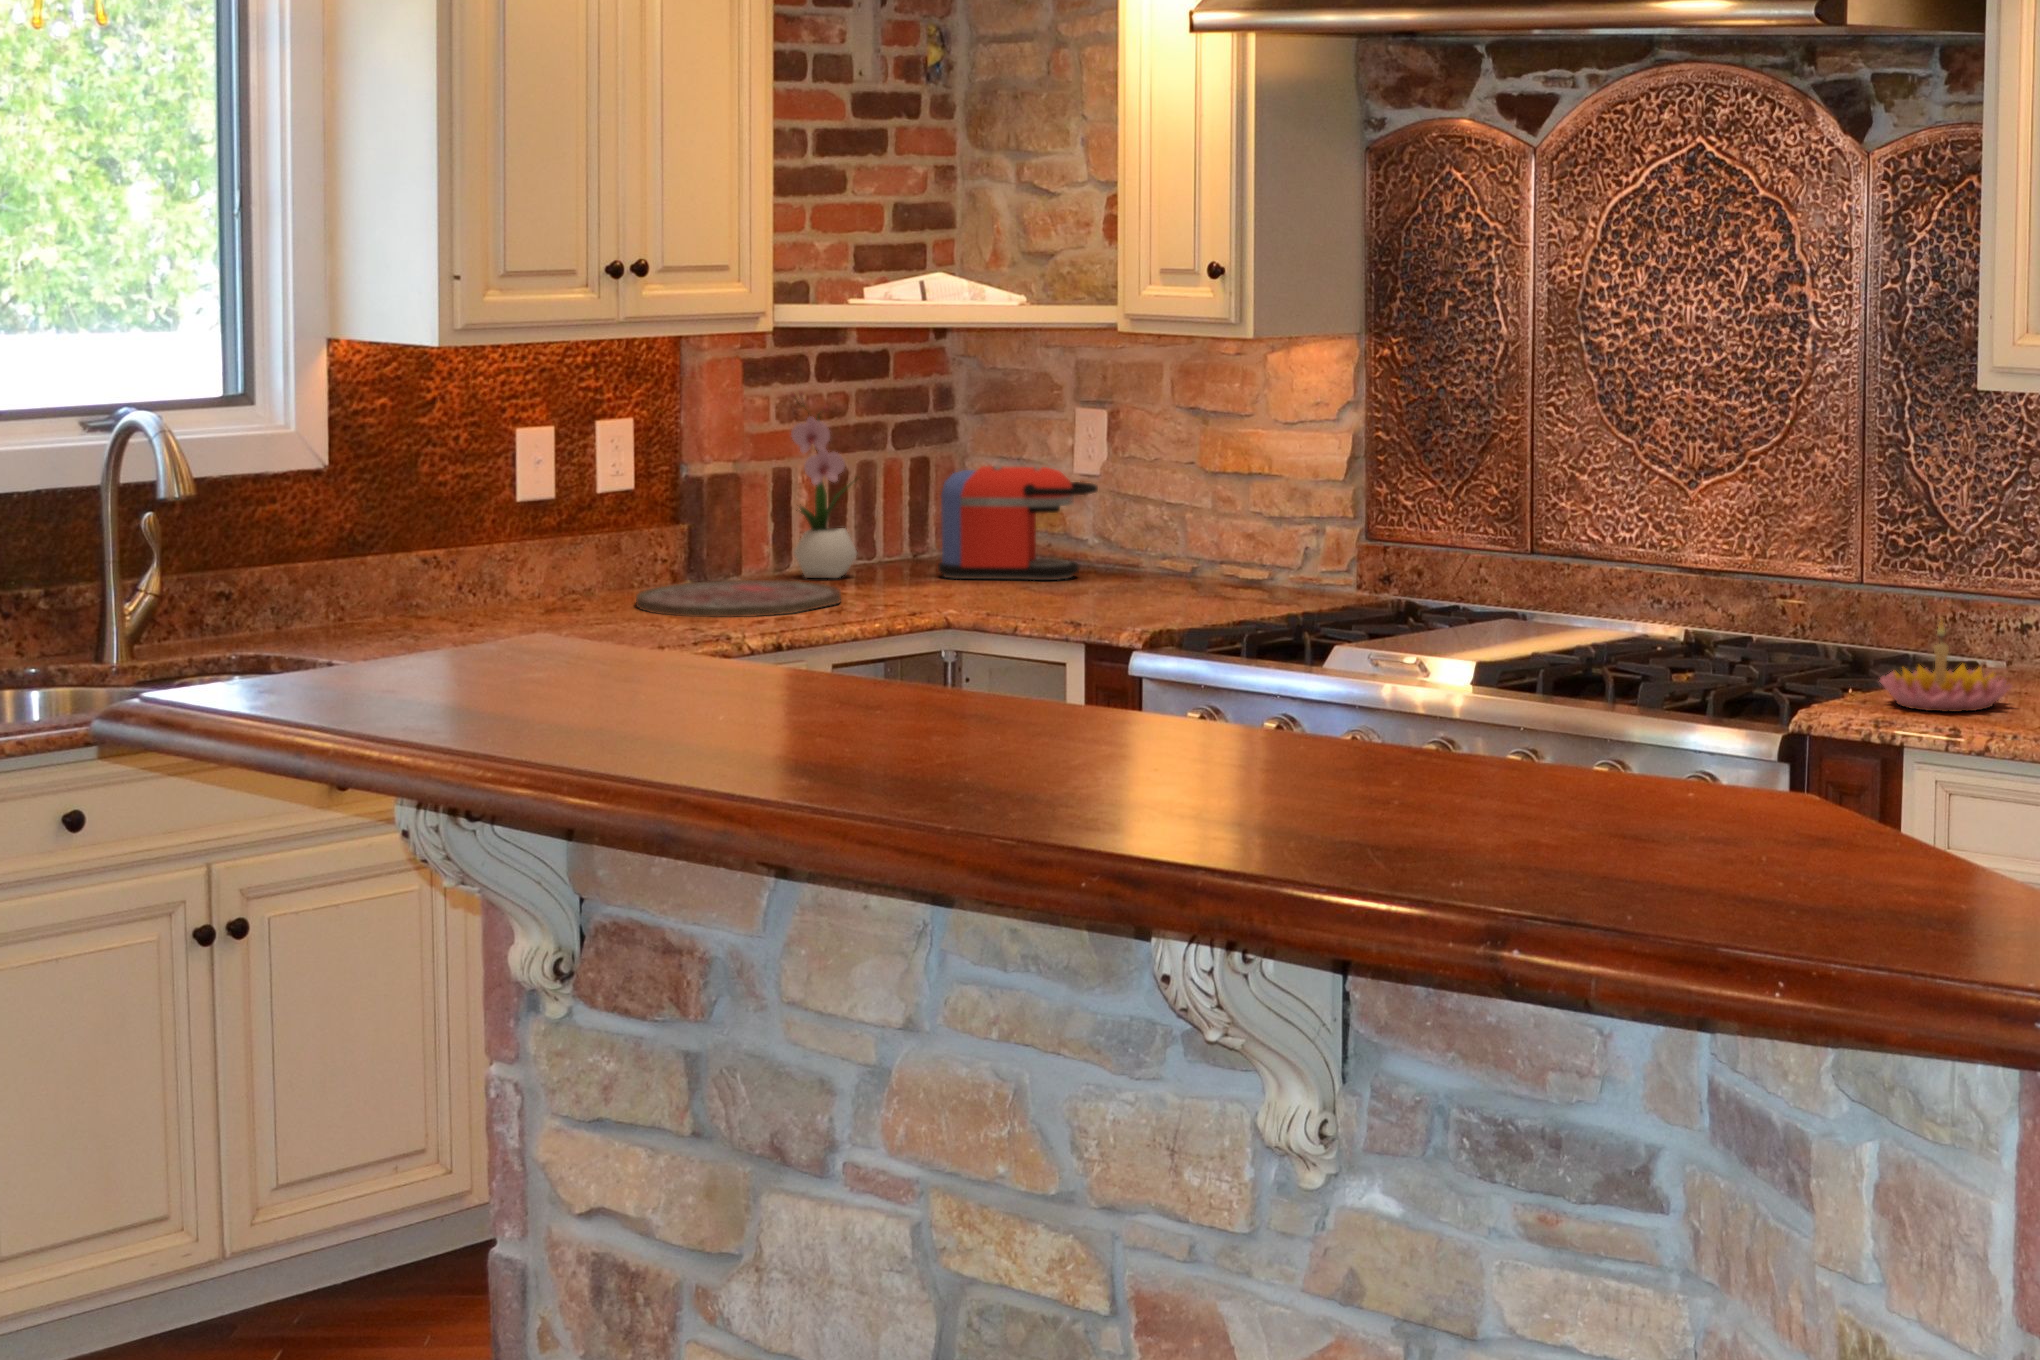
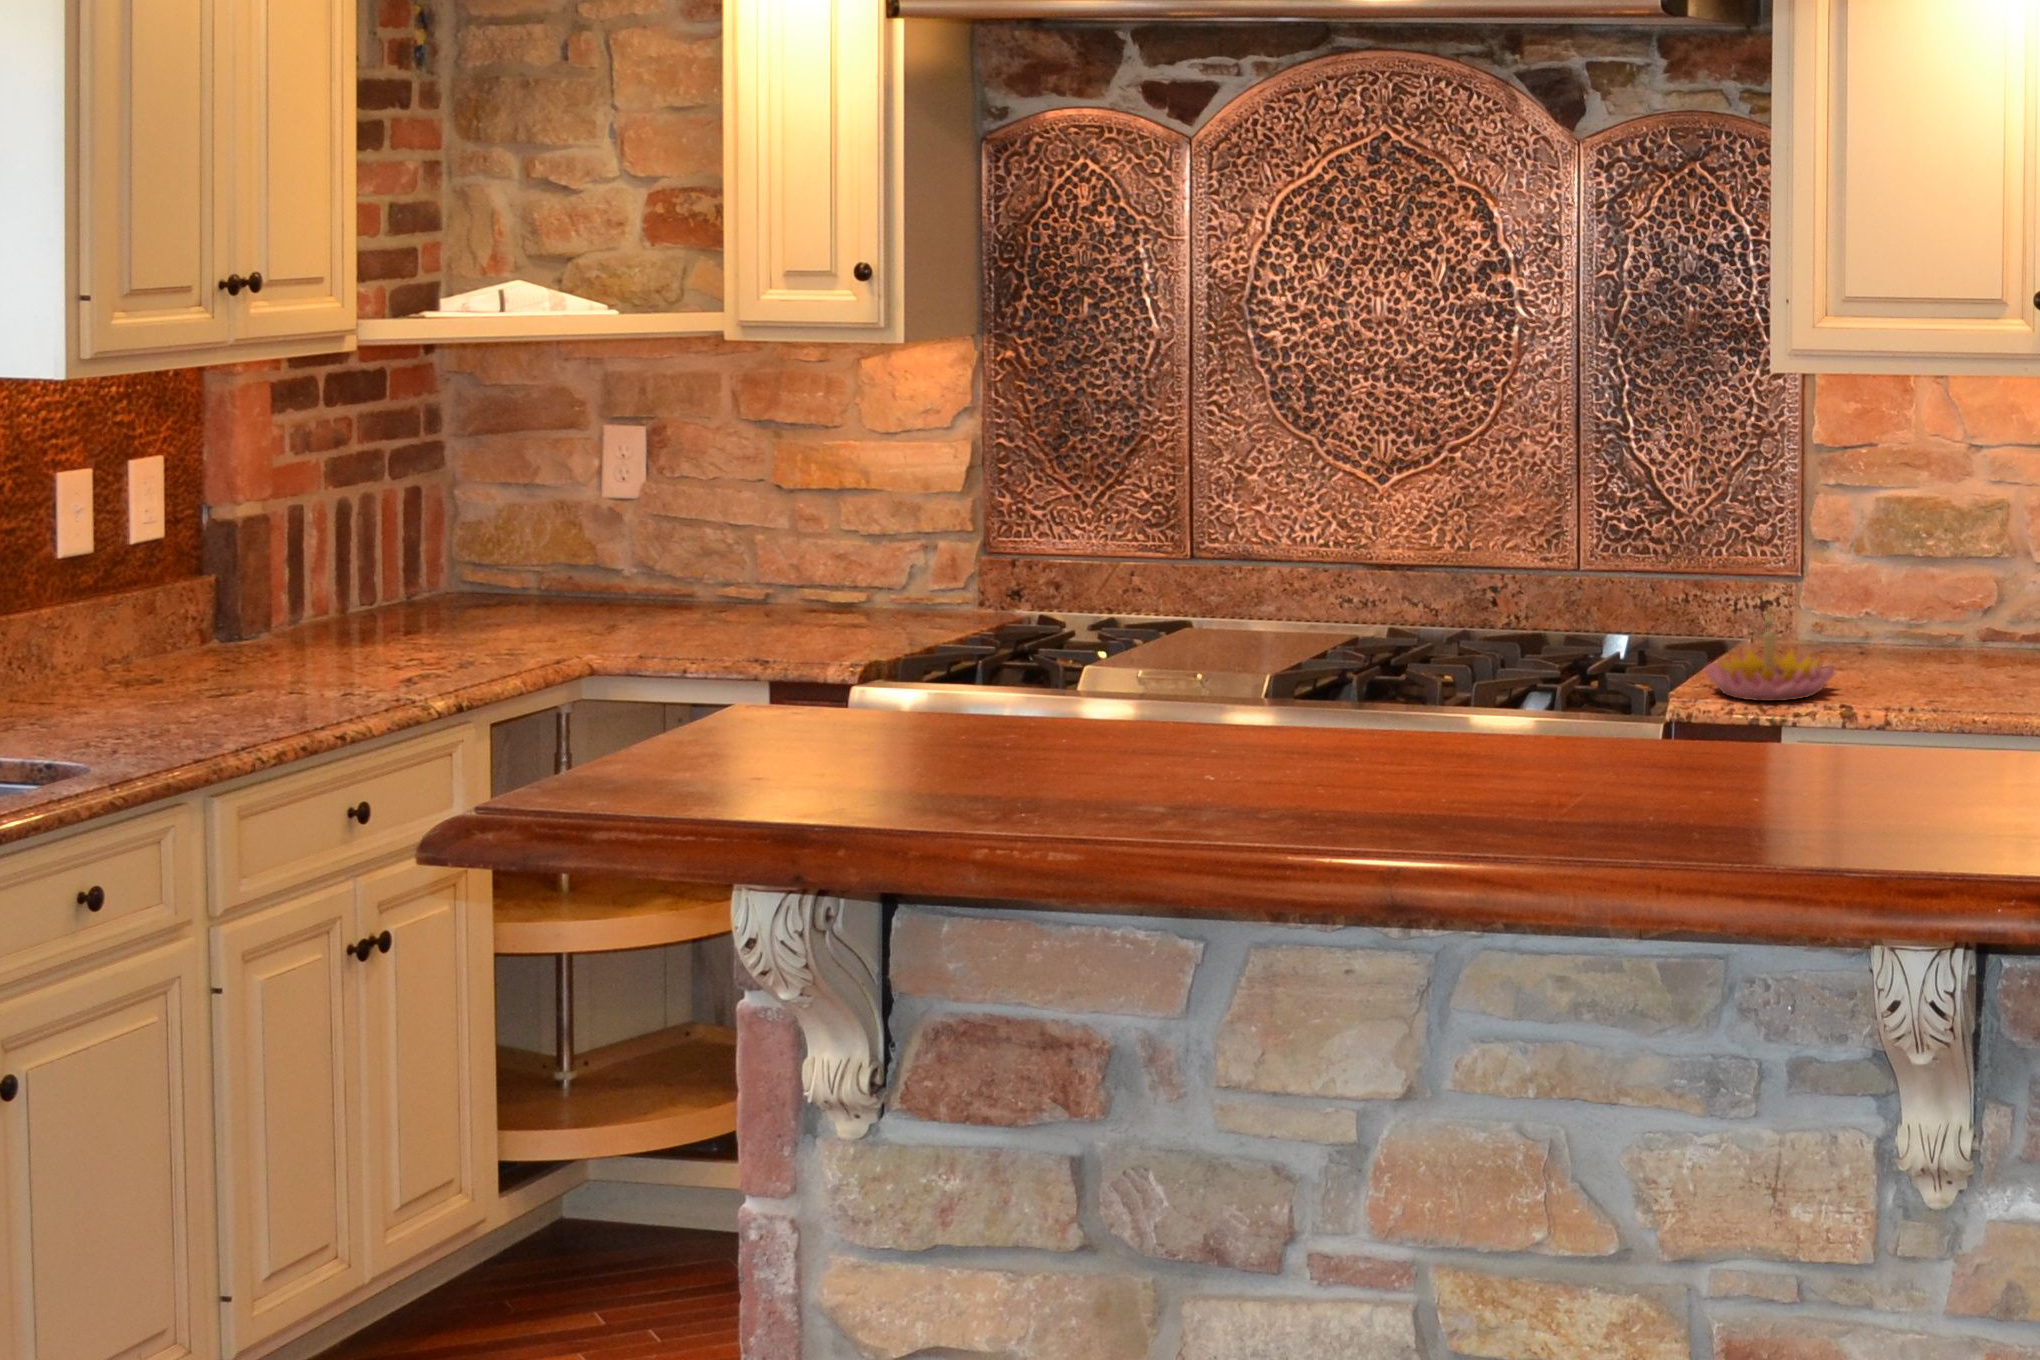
flower arrangement: present [791,392,857,578] -> none [270,431,354,648]
coffee maker: present [938,466,1098,580] -> none [451,499,644,633]
cutting board: present [636,580,841,617] -> none [123,656,390,716]

